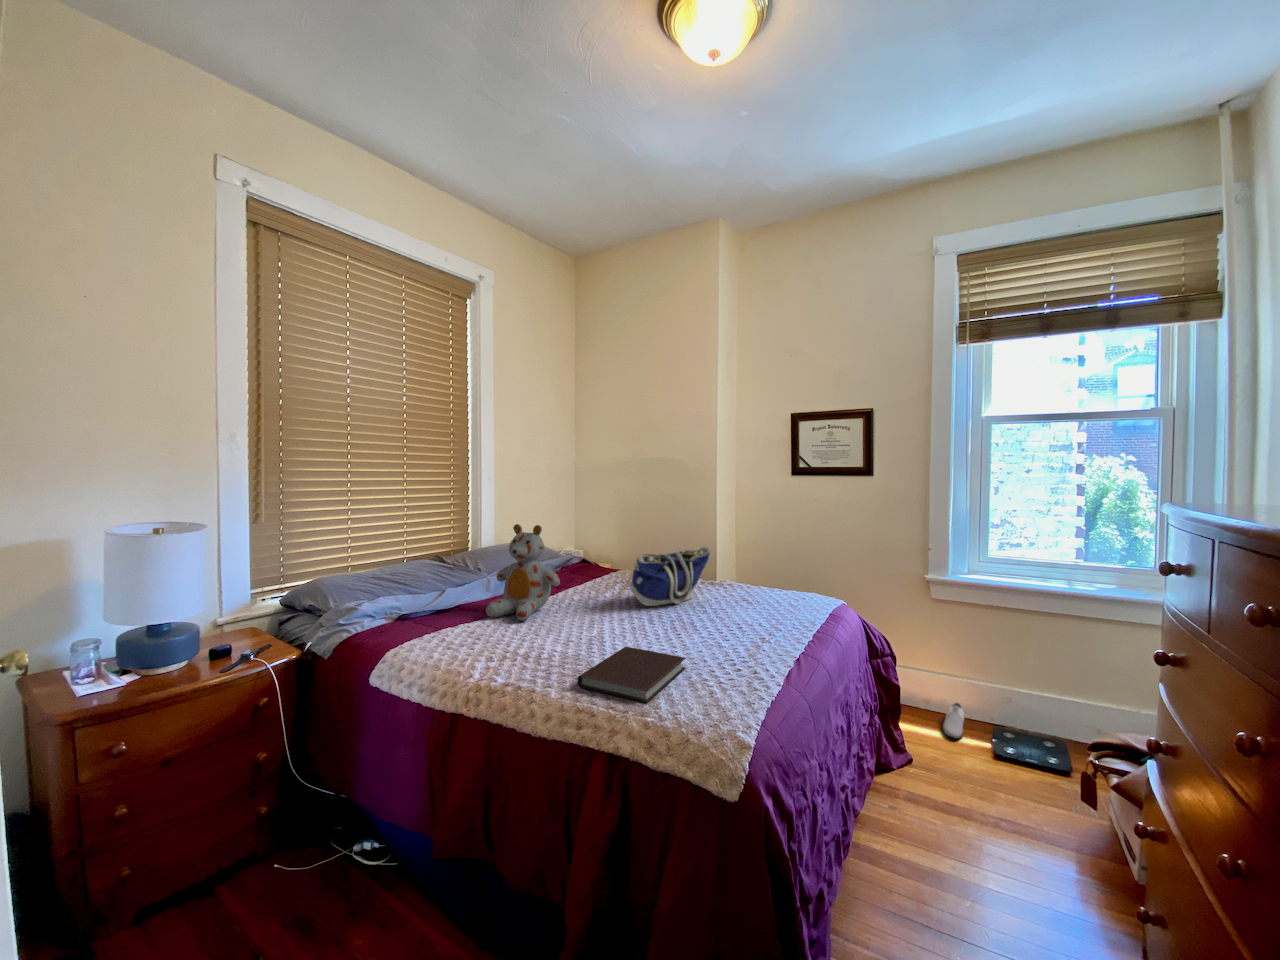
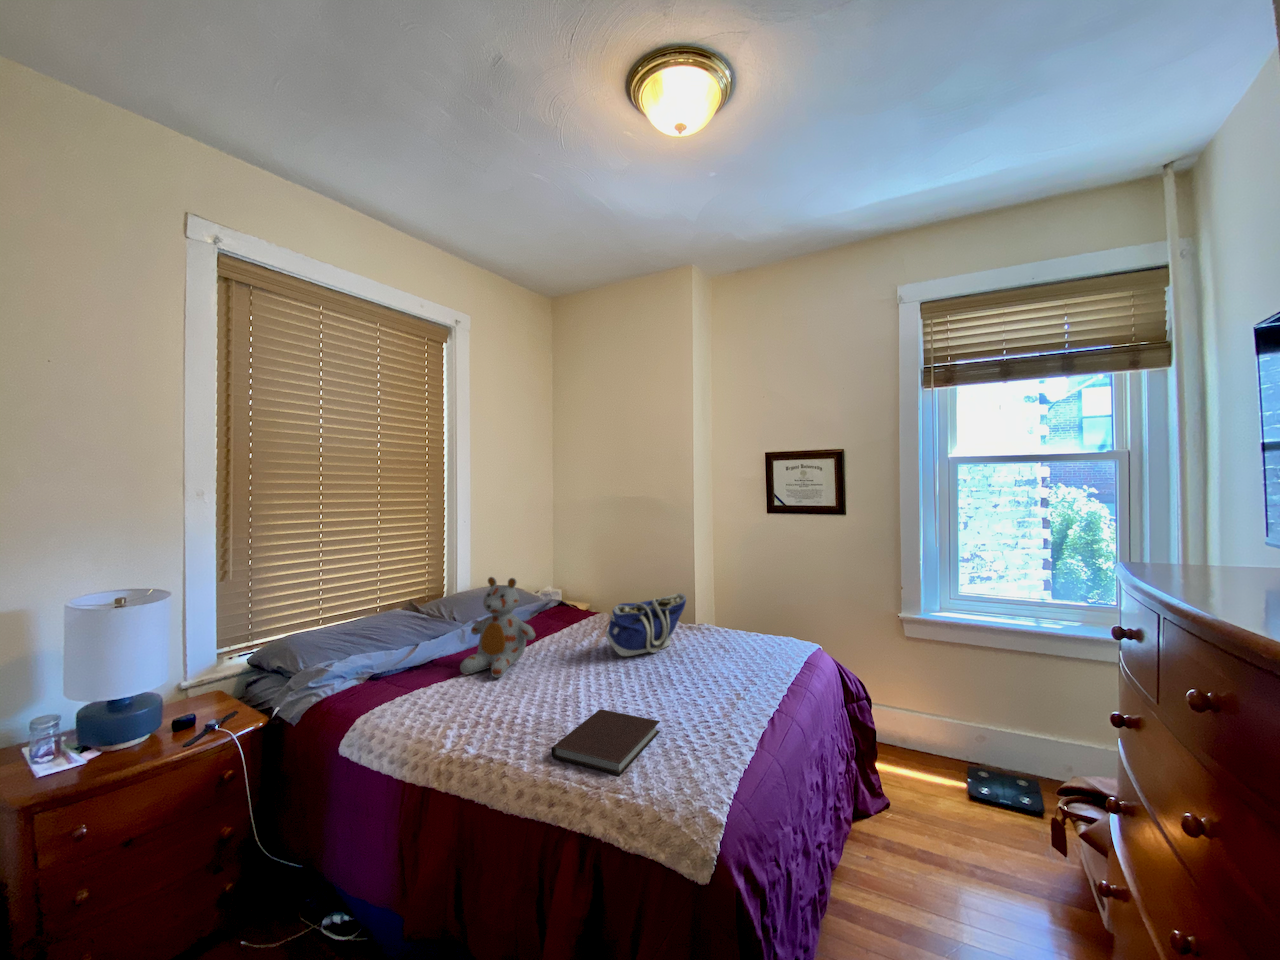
shoe: present [943,703,964,739] -> none [921,739,942,778]

